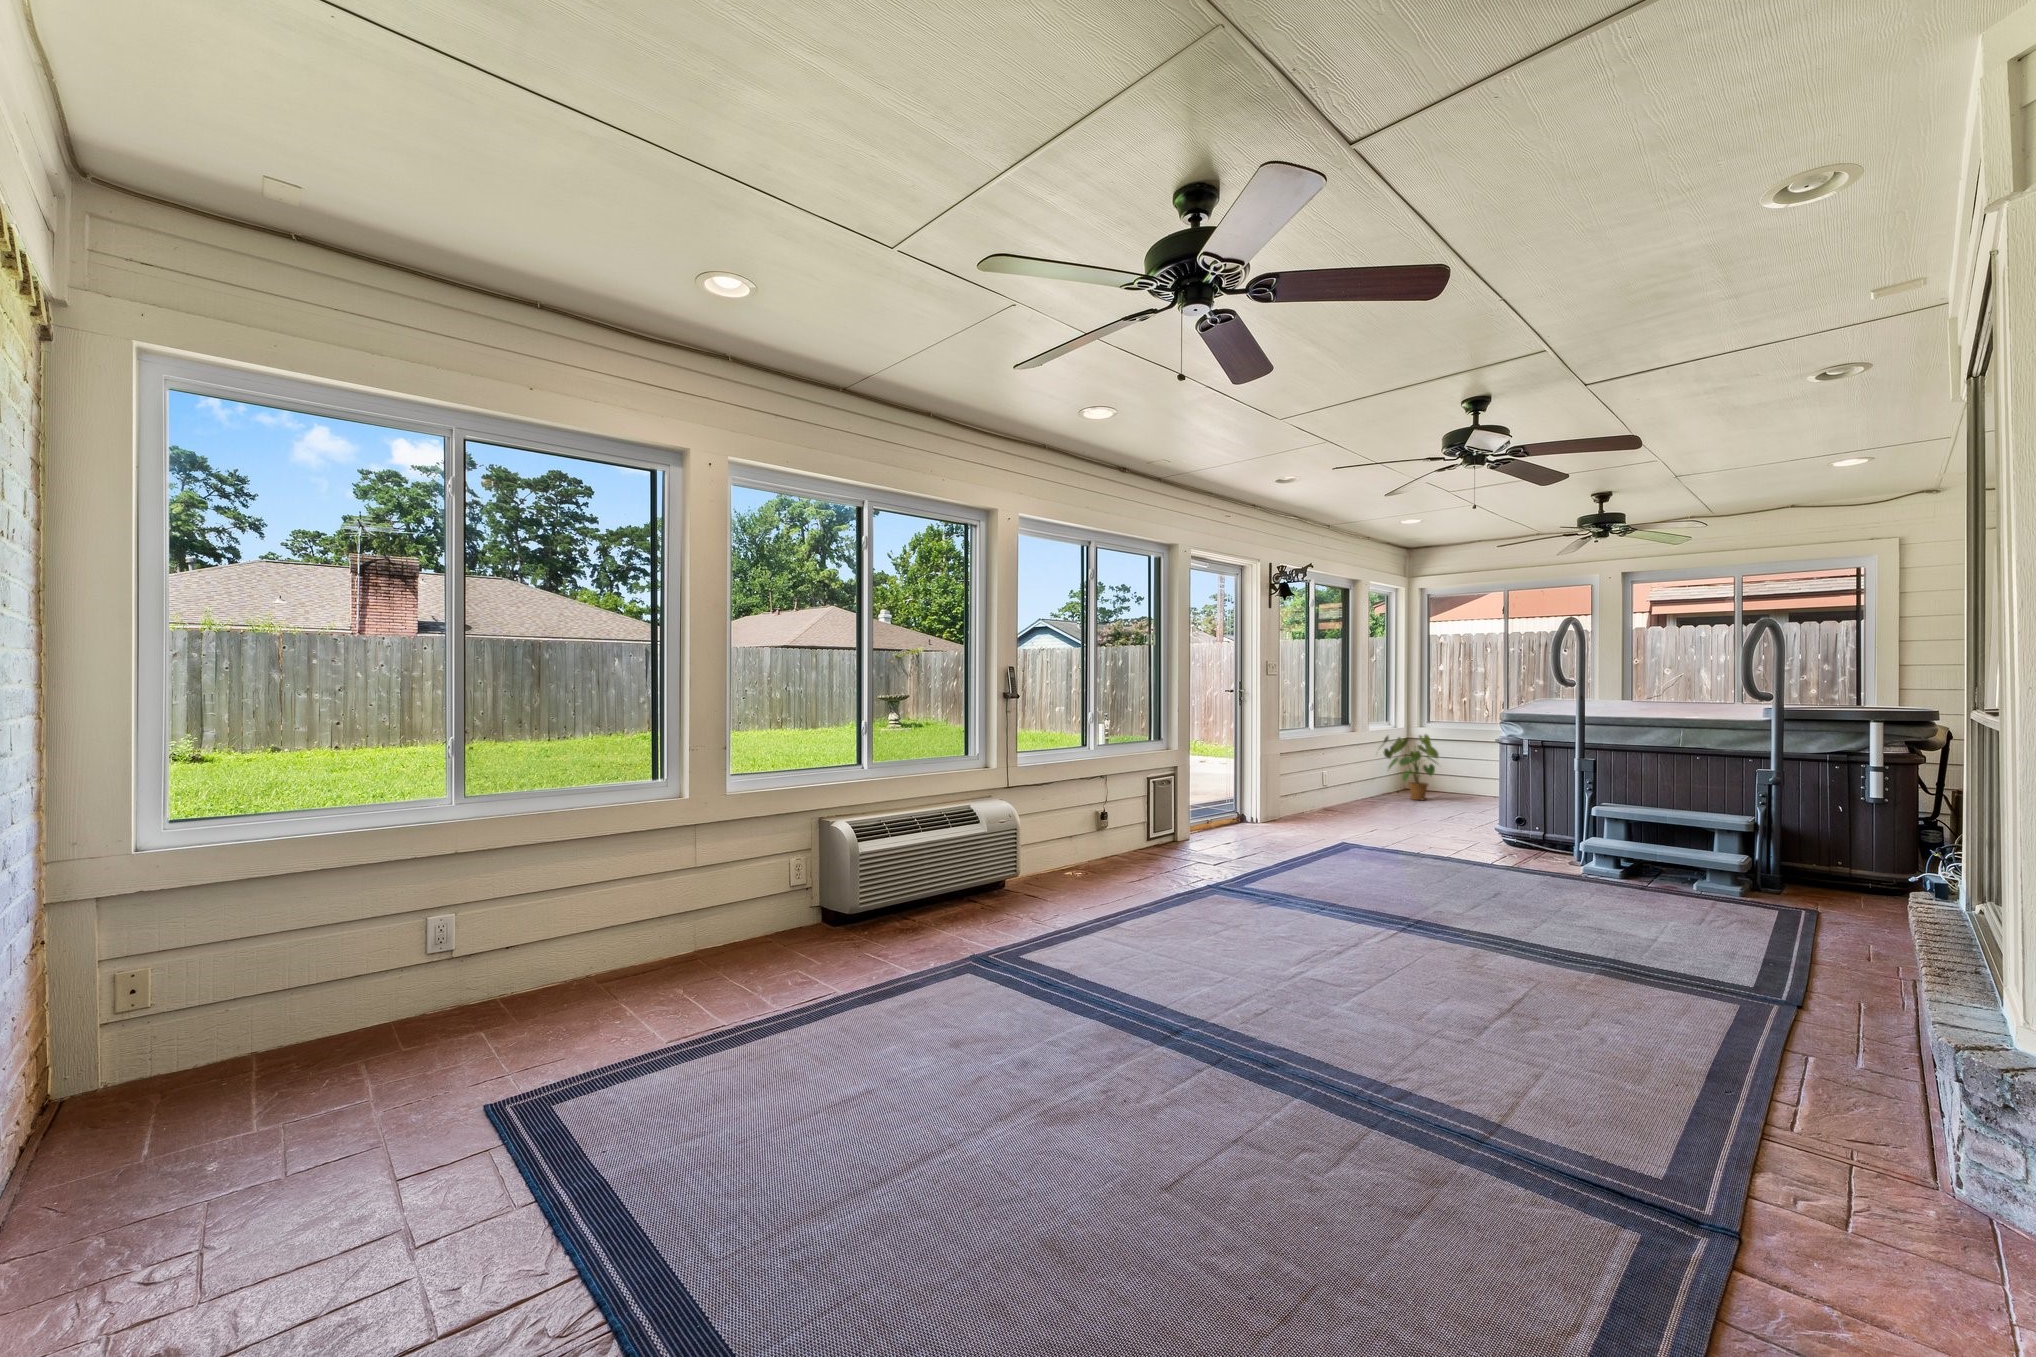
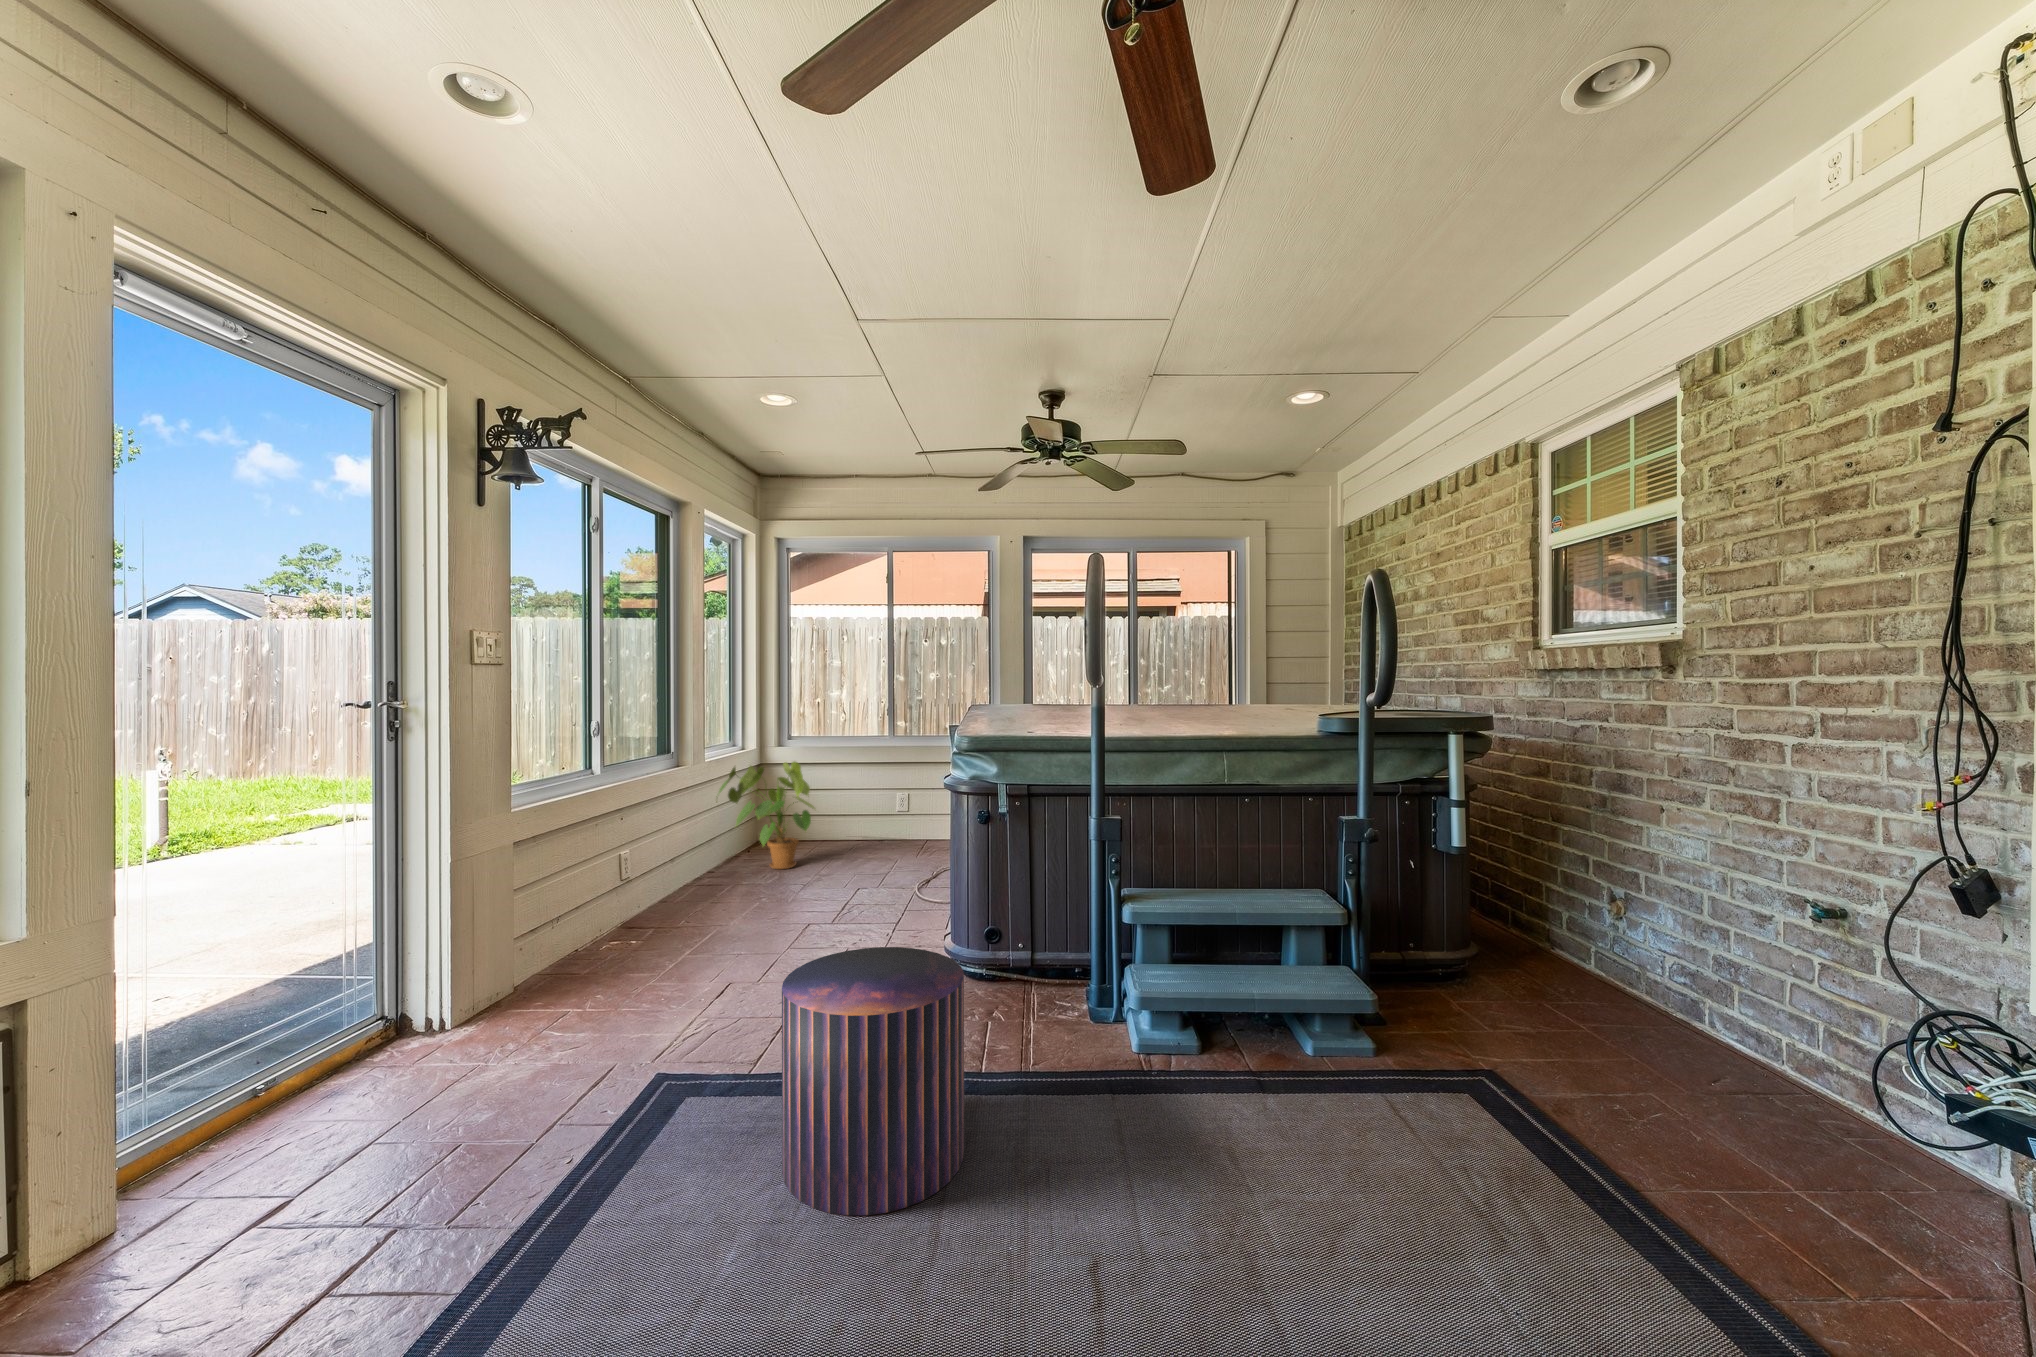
pouf: none [1386,790,1461,870] -> present [782,947,964,1215]

